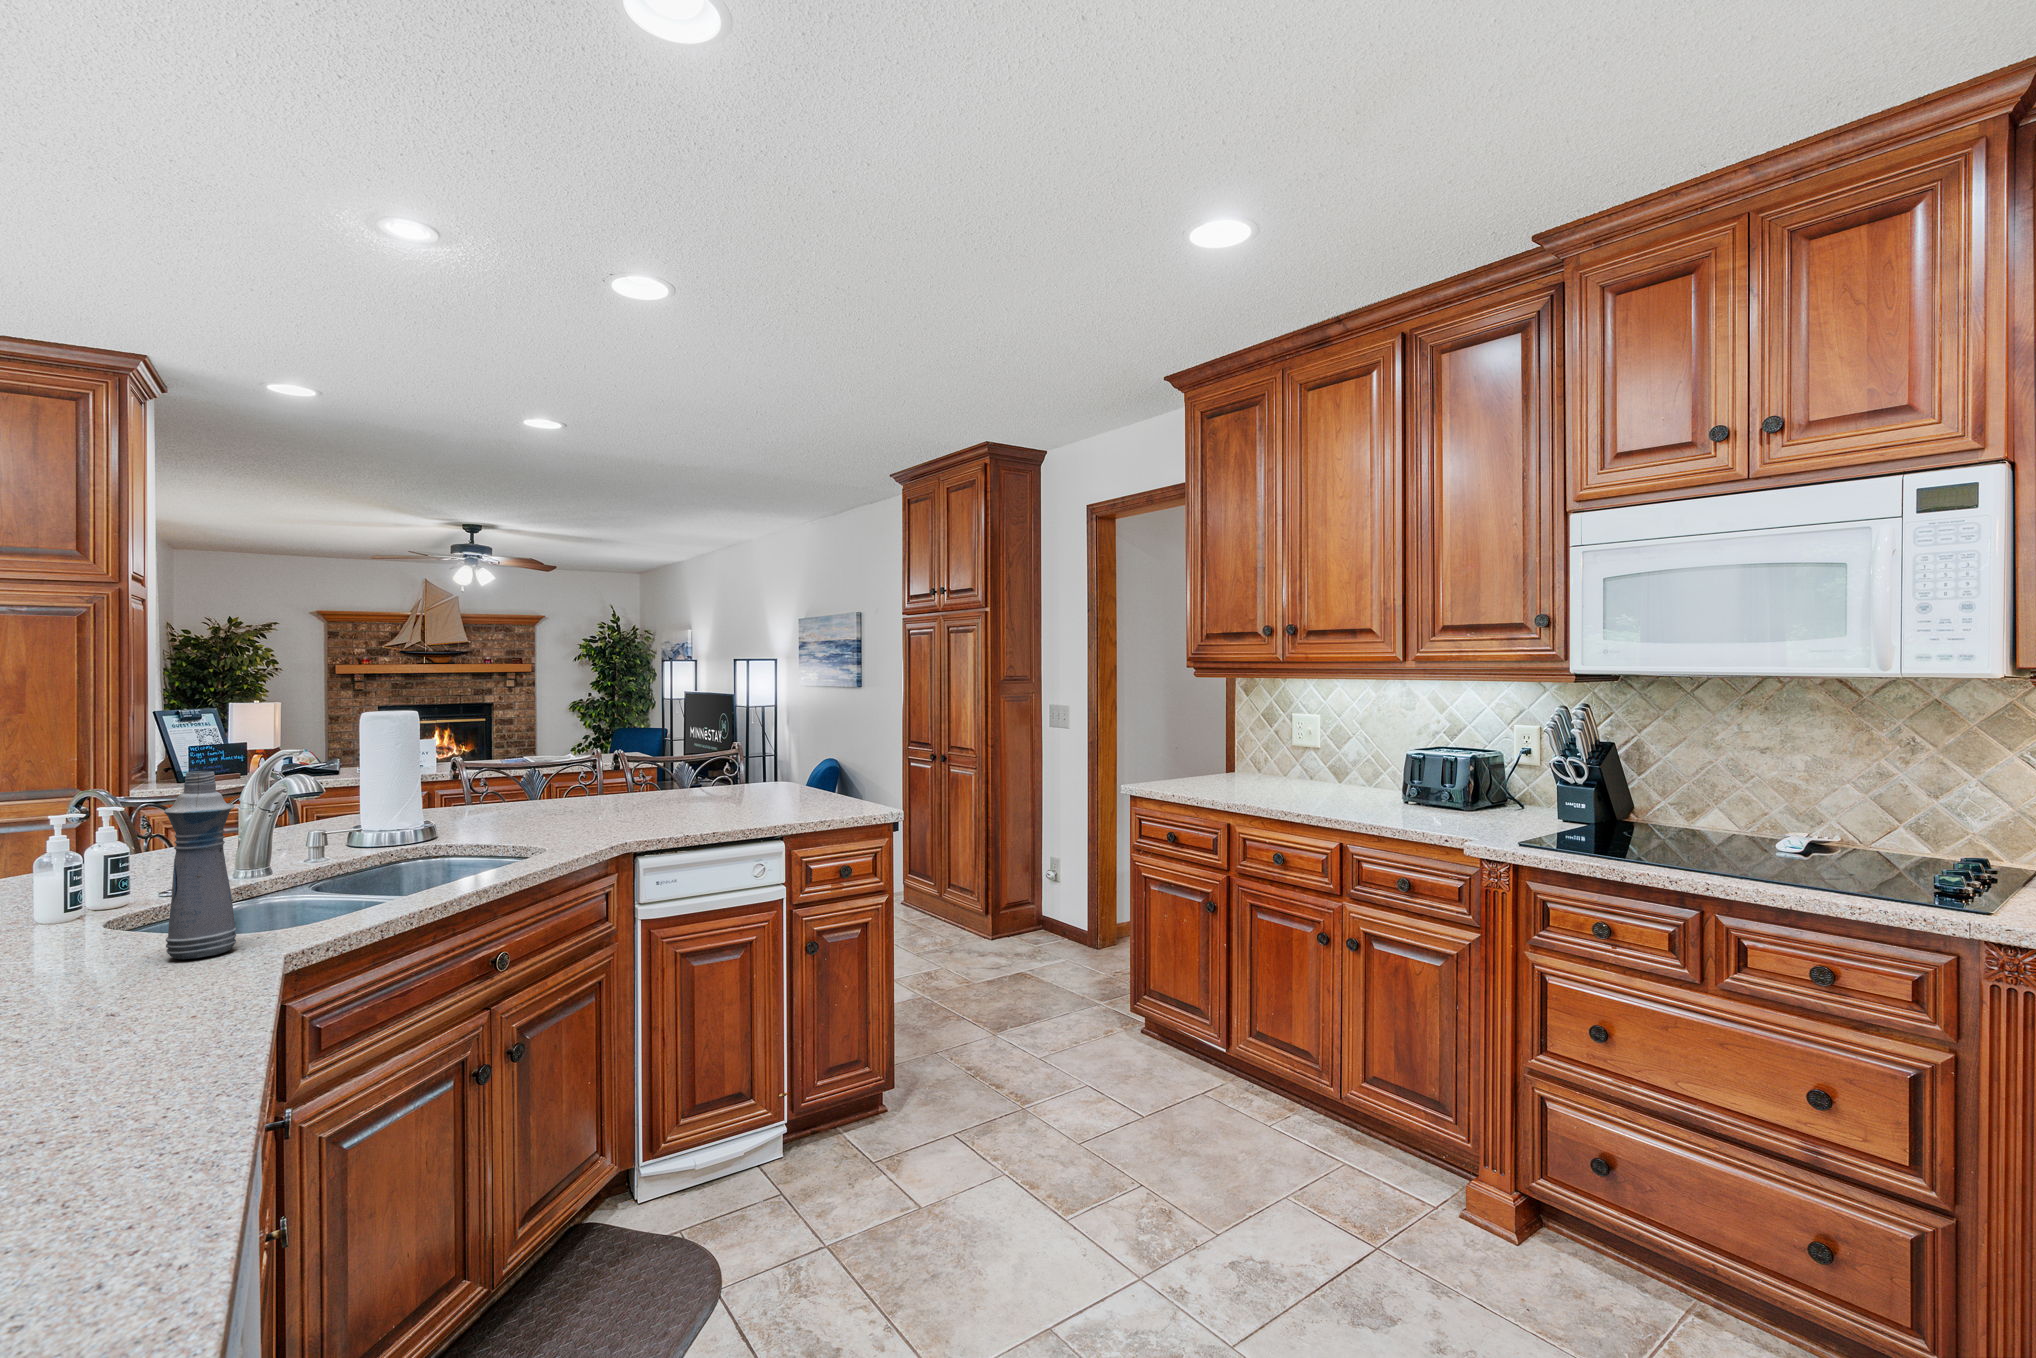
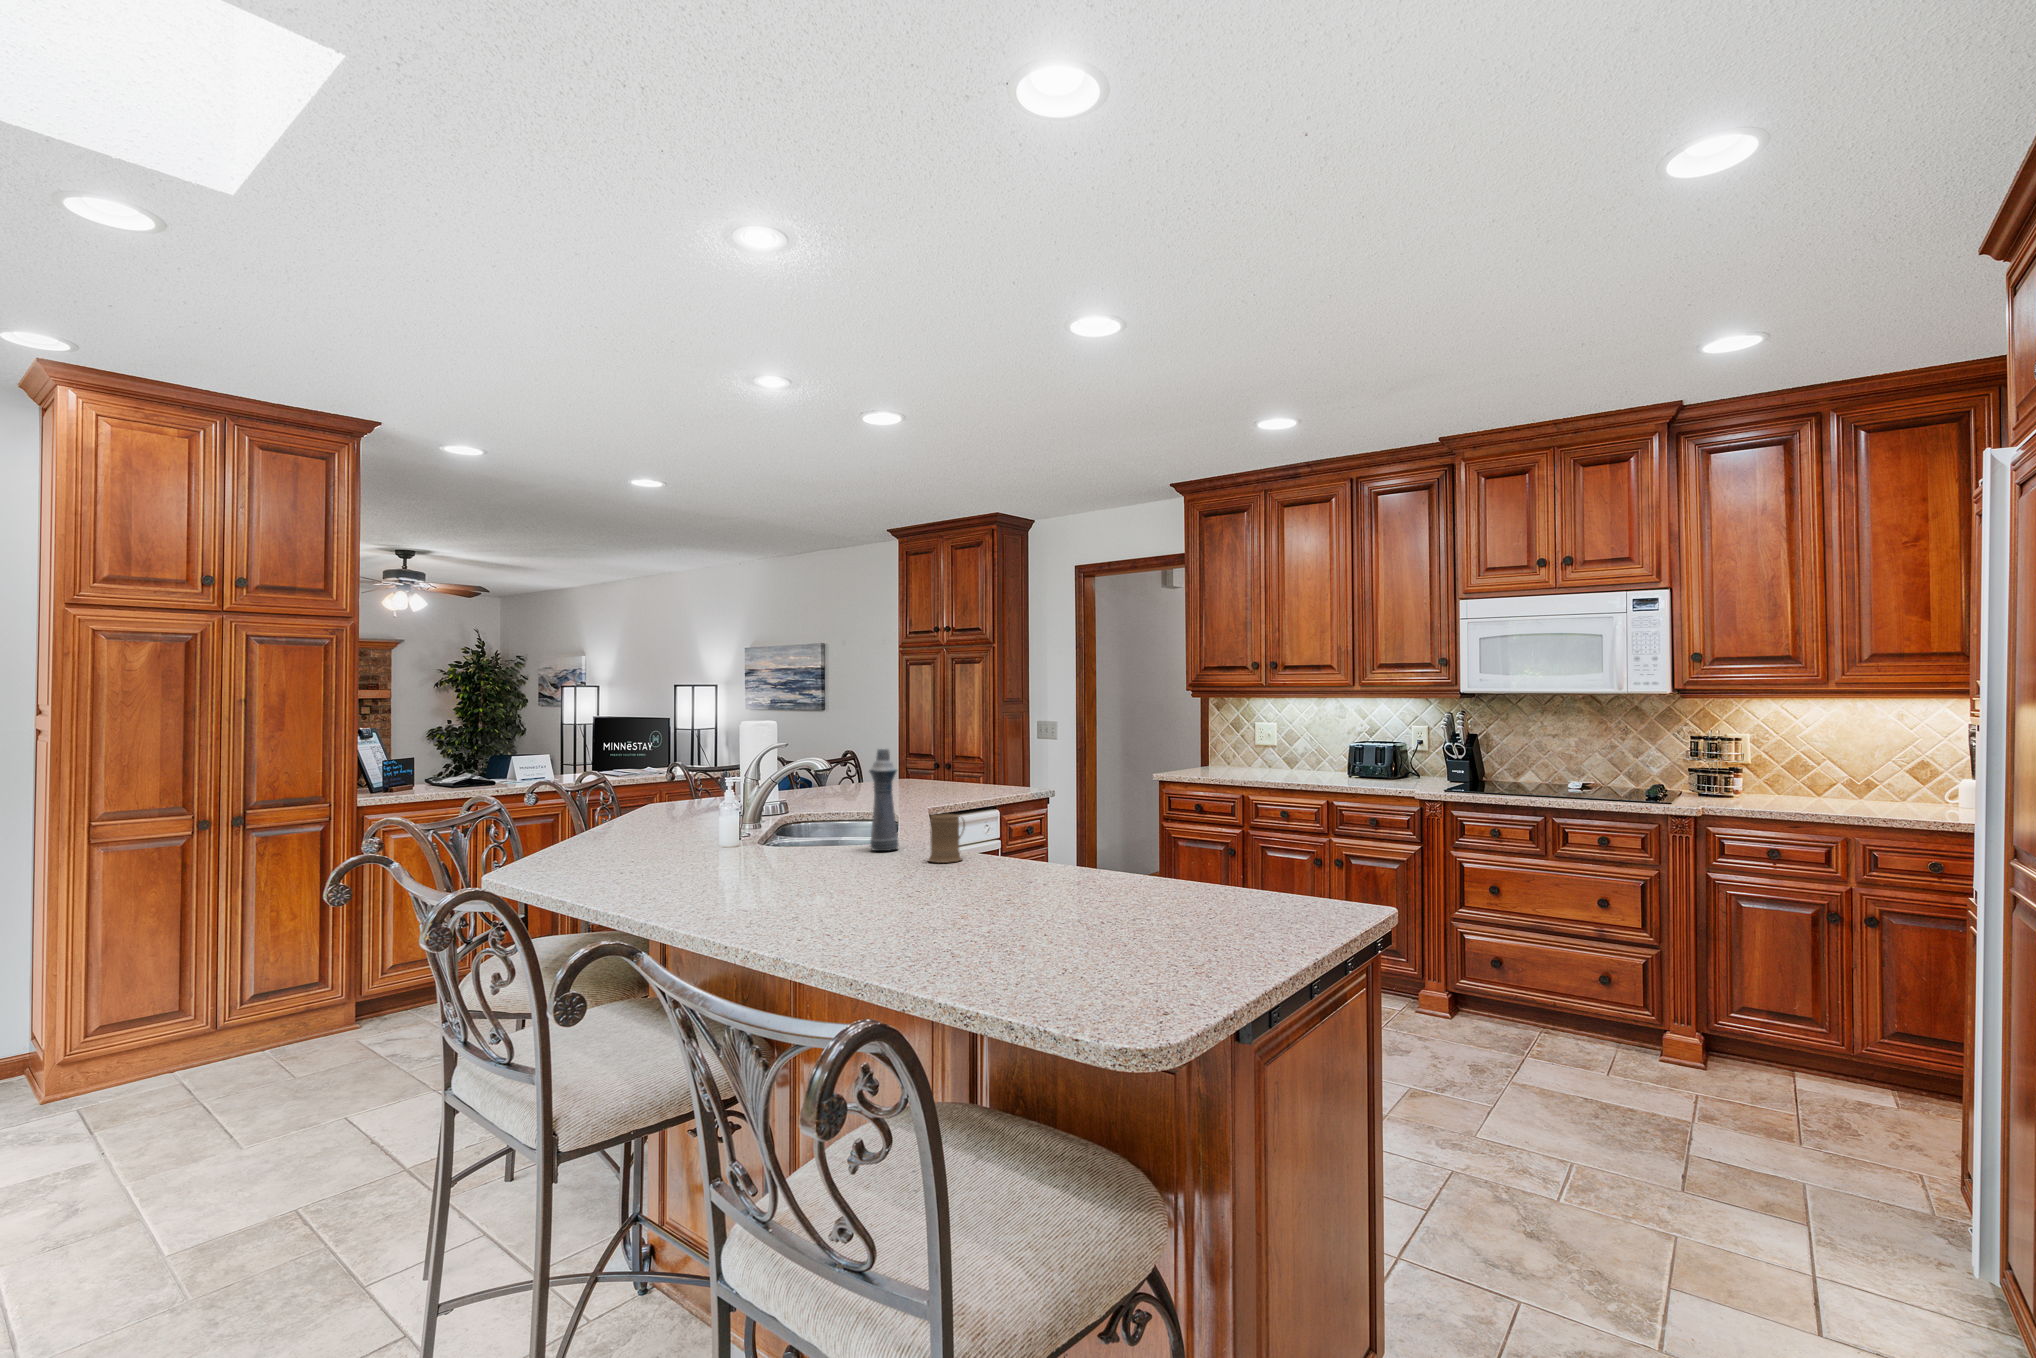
mug: none [74,913,201,1022] -> present [928,814,965,863]

